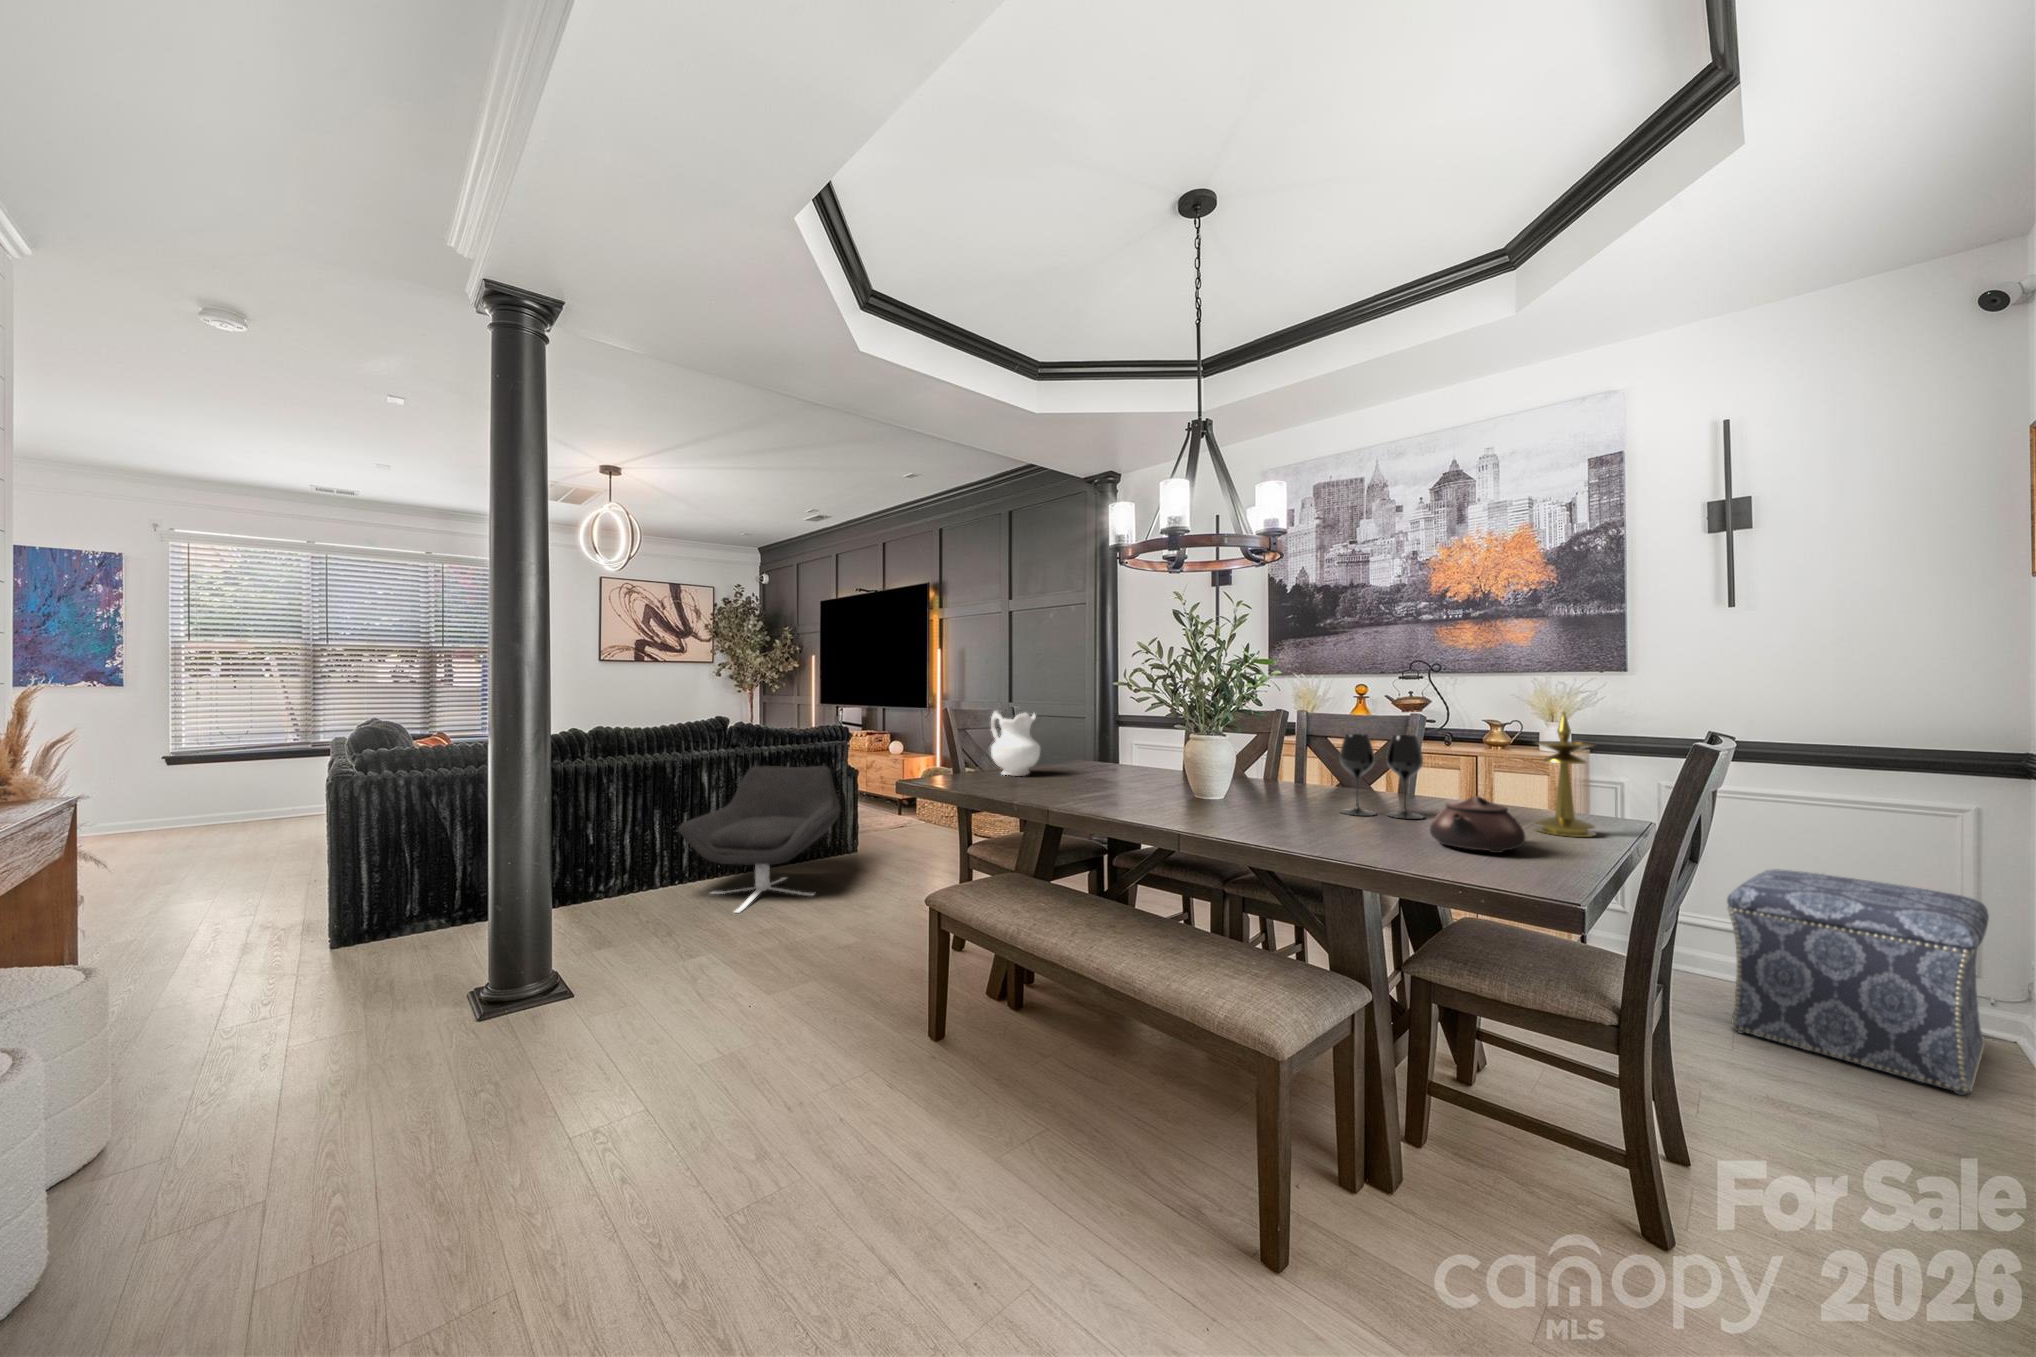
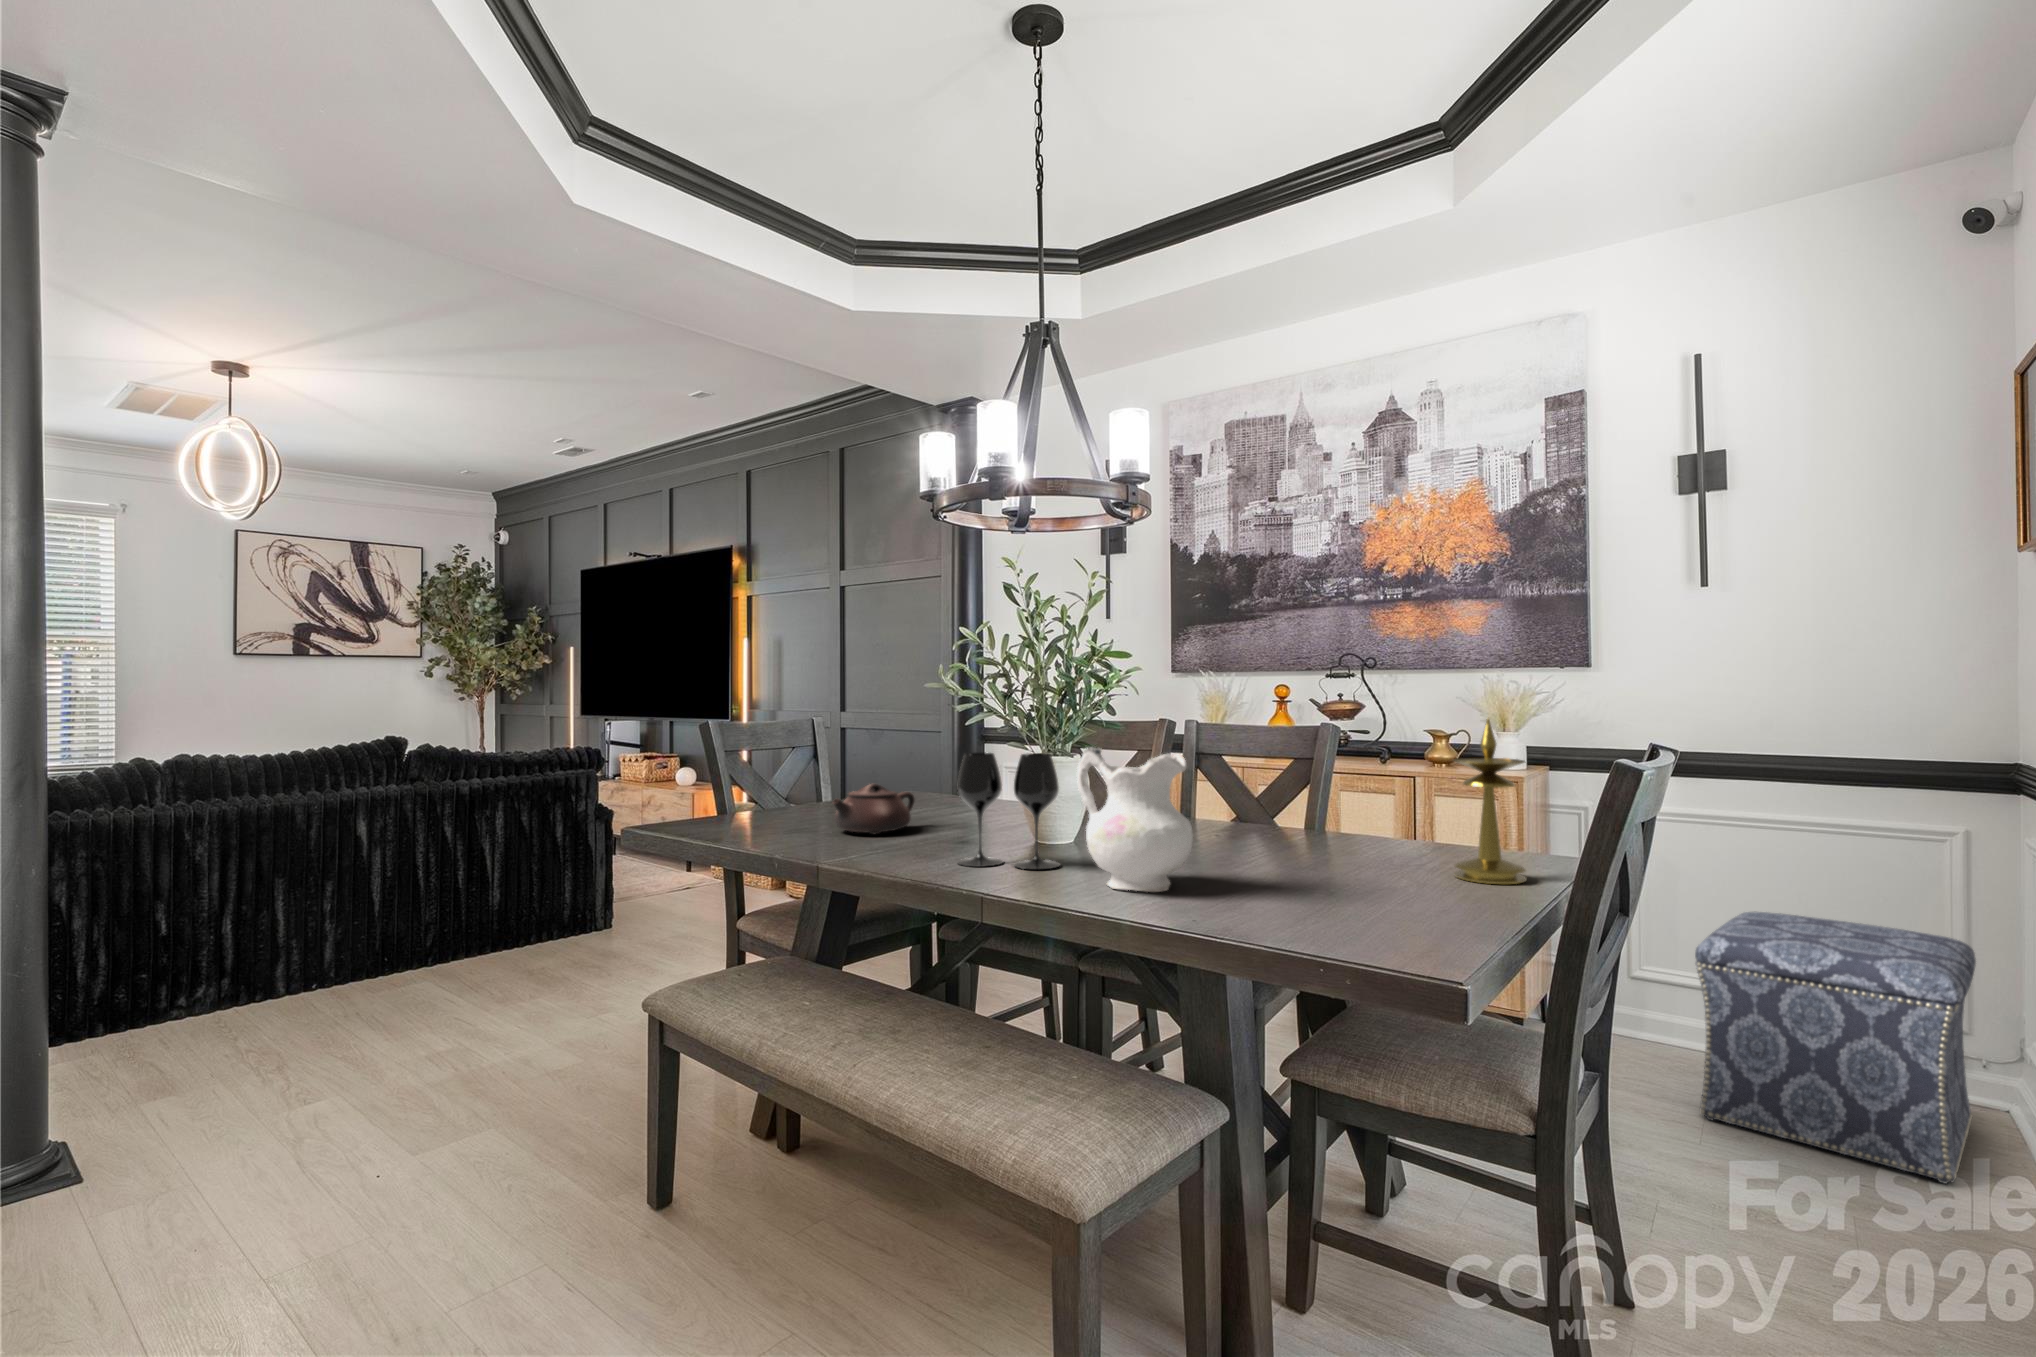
ceramic pitcher: present [991,710,1040,776] -> present [1077,747,1193,892]
wine glass: present [1340,734,1423,819] -> present [957,752,1060,870]
lounge chair: present [679,766,841,913] -> none [310,805,575,1025]
teapot: present [1430,796,1525,853] -> present [833,784,915,834]

